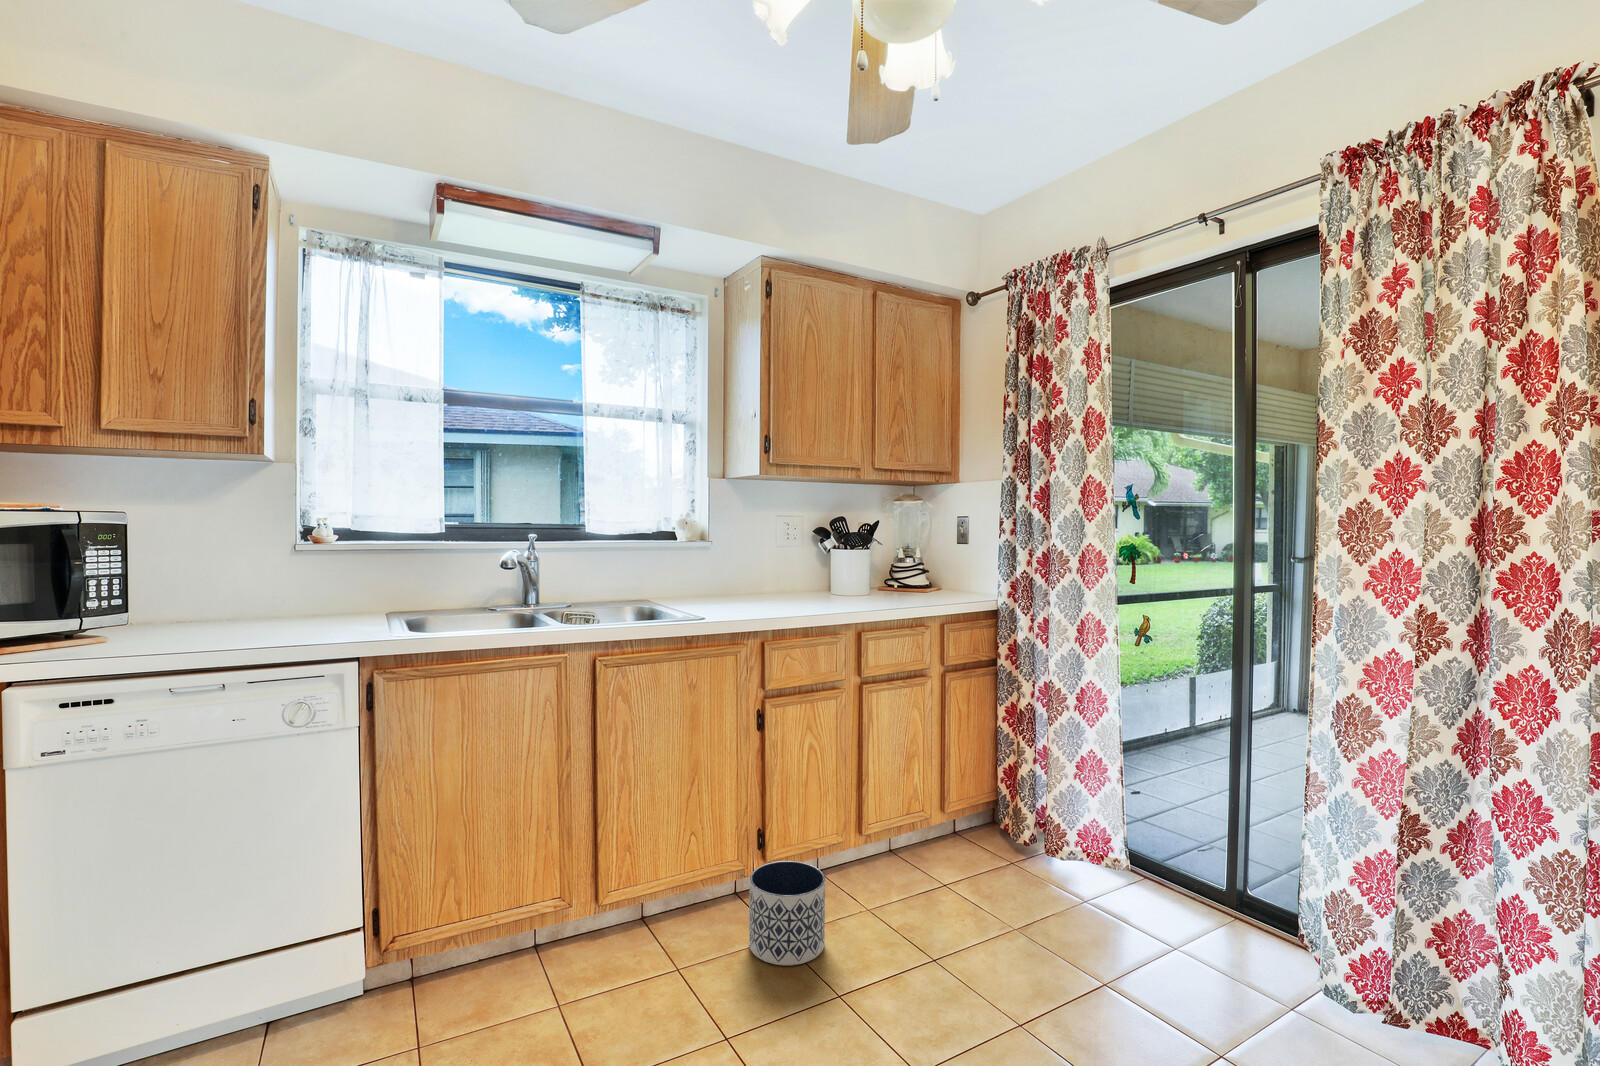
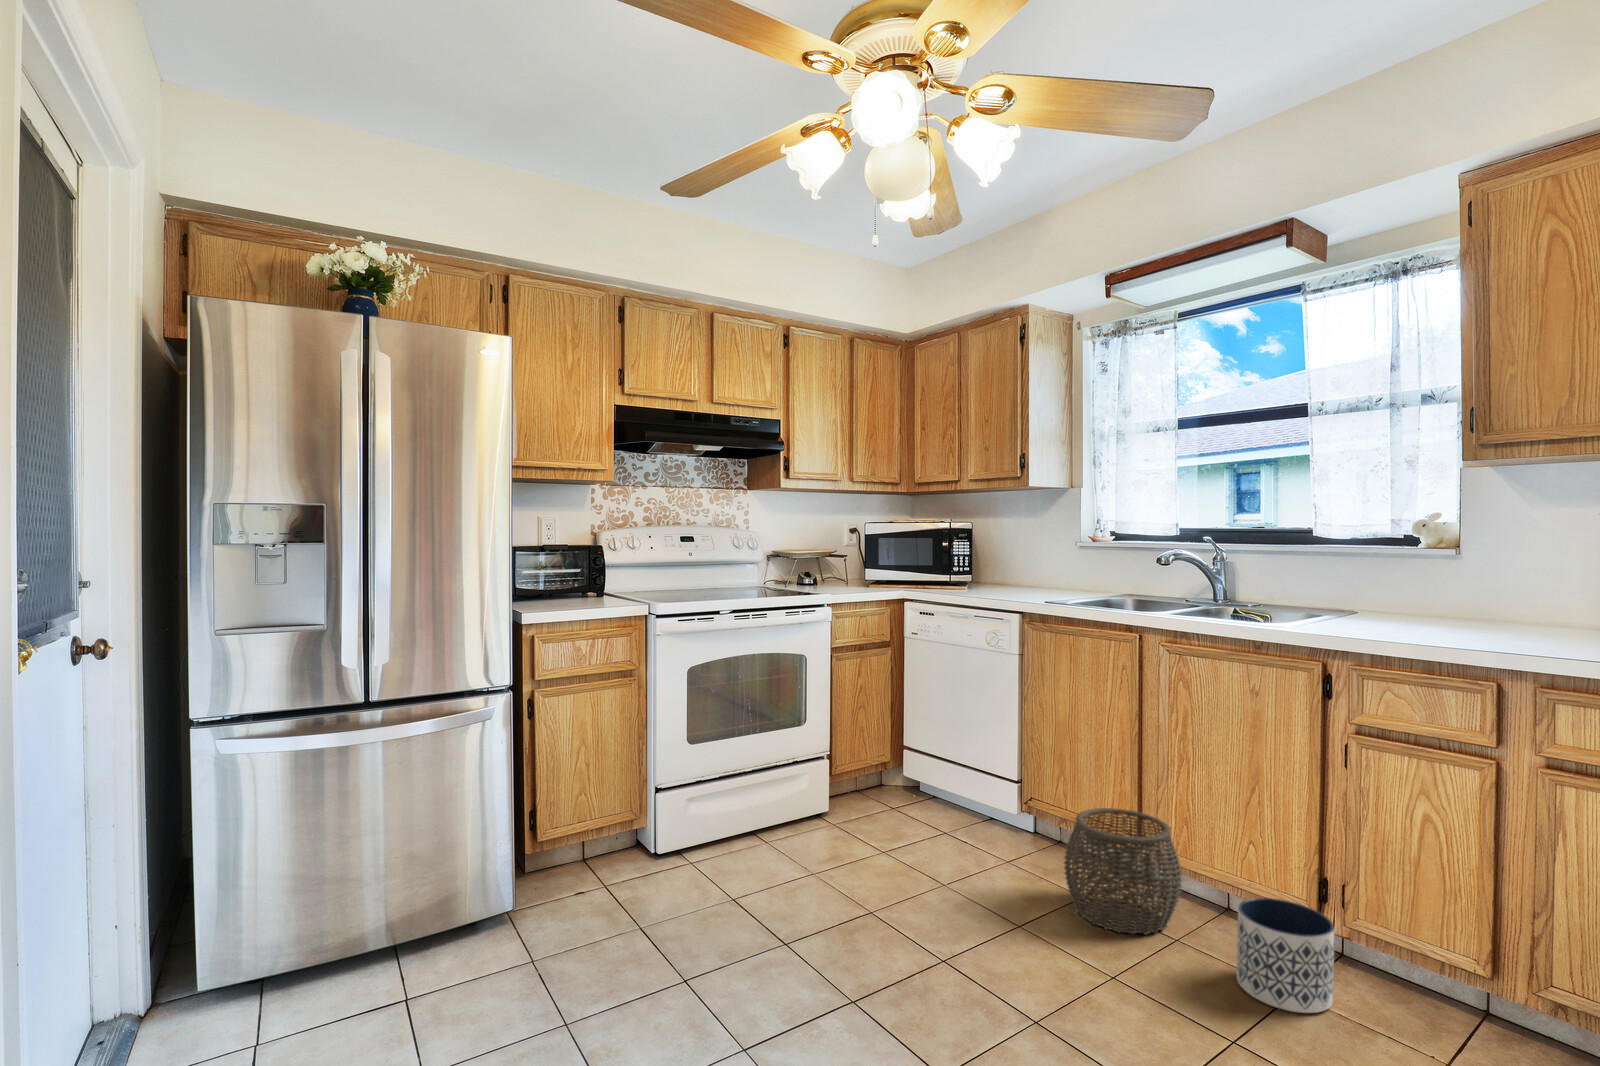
woven basket: none [543,856,679,1022] -> present [1064,808,1182,935]

